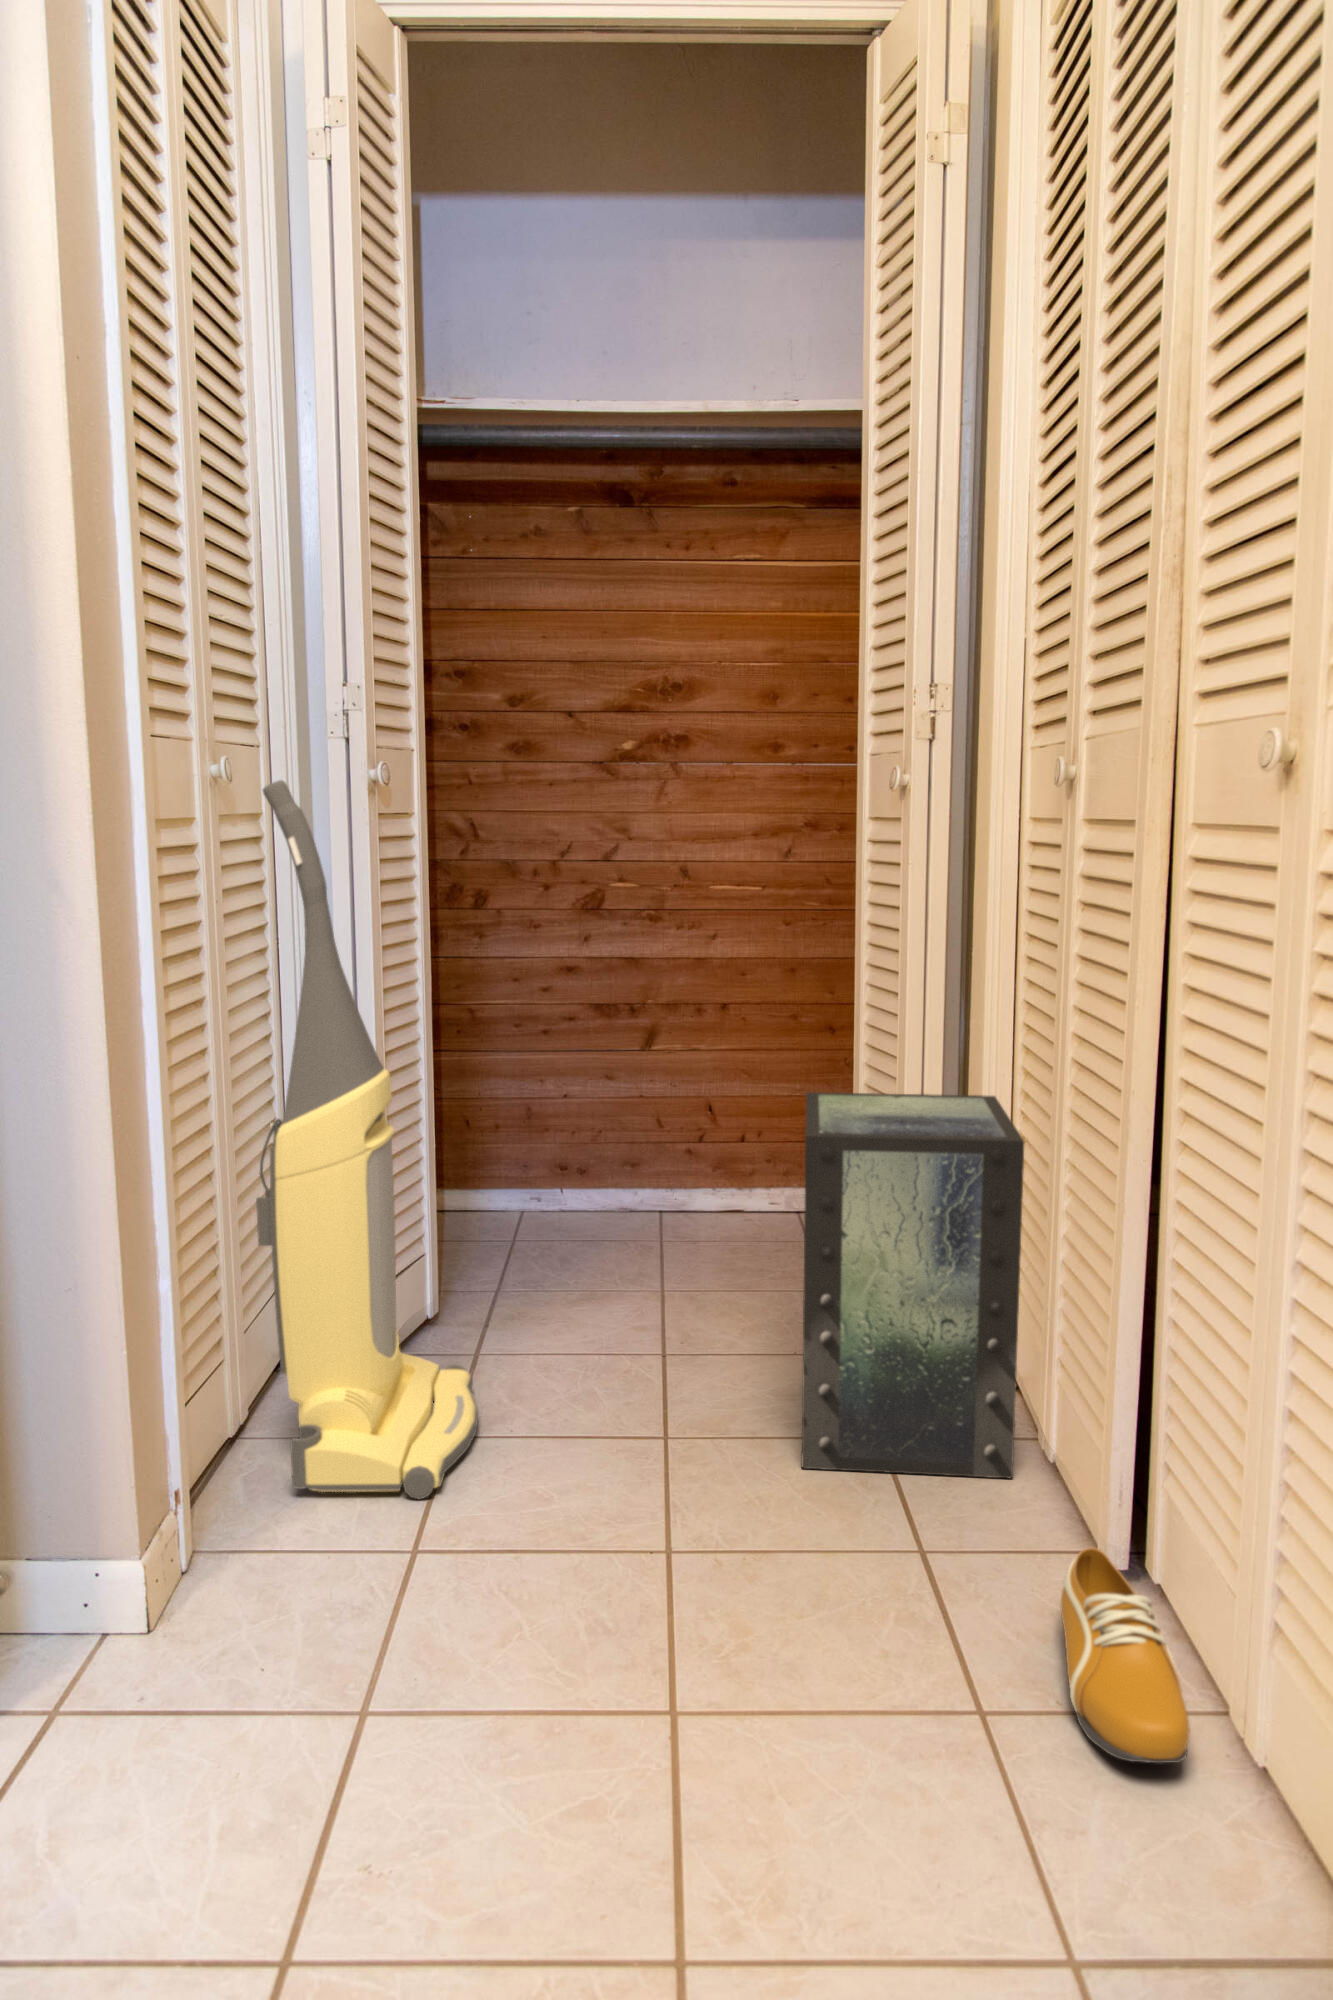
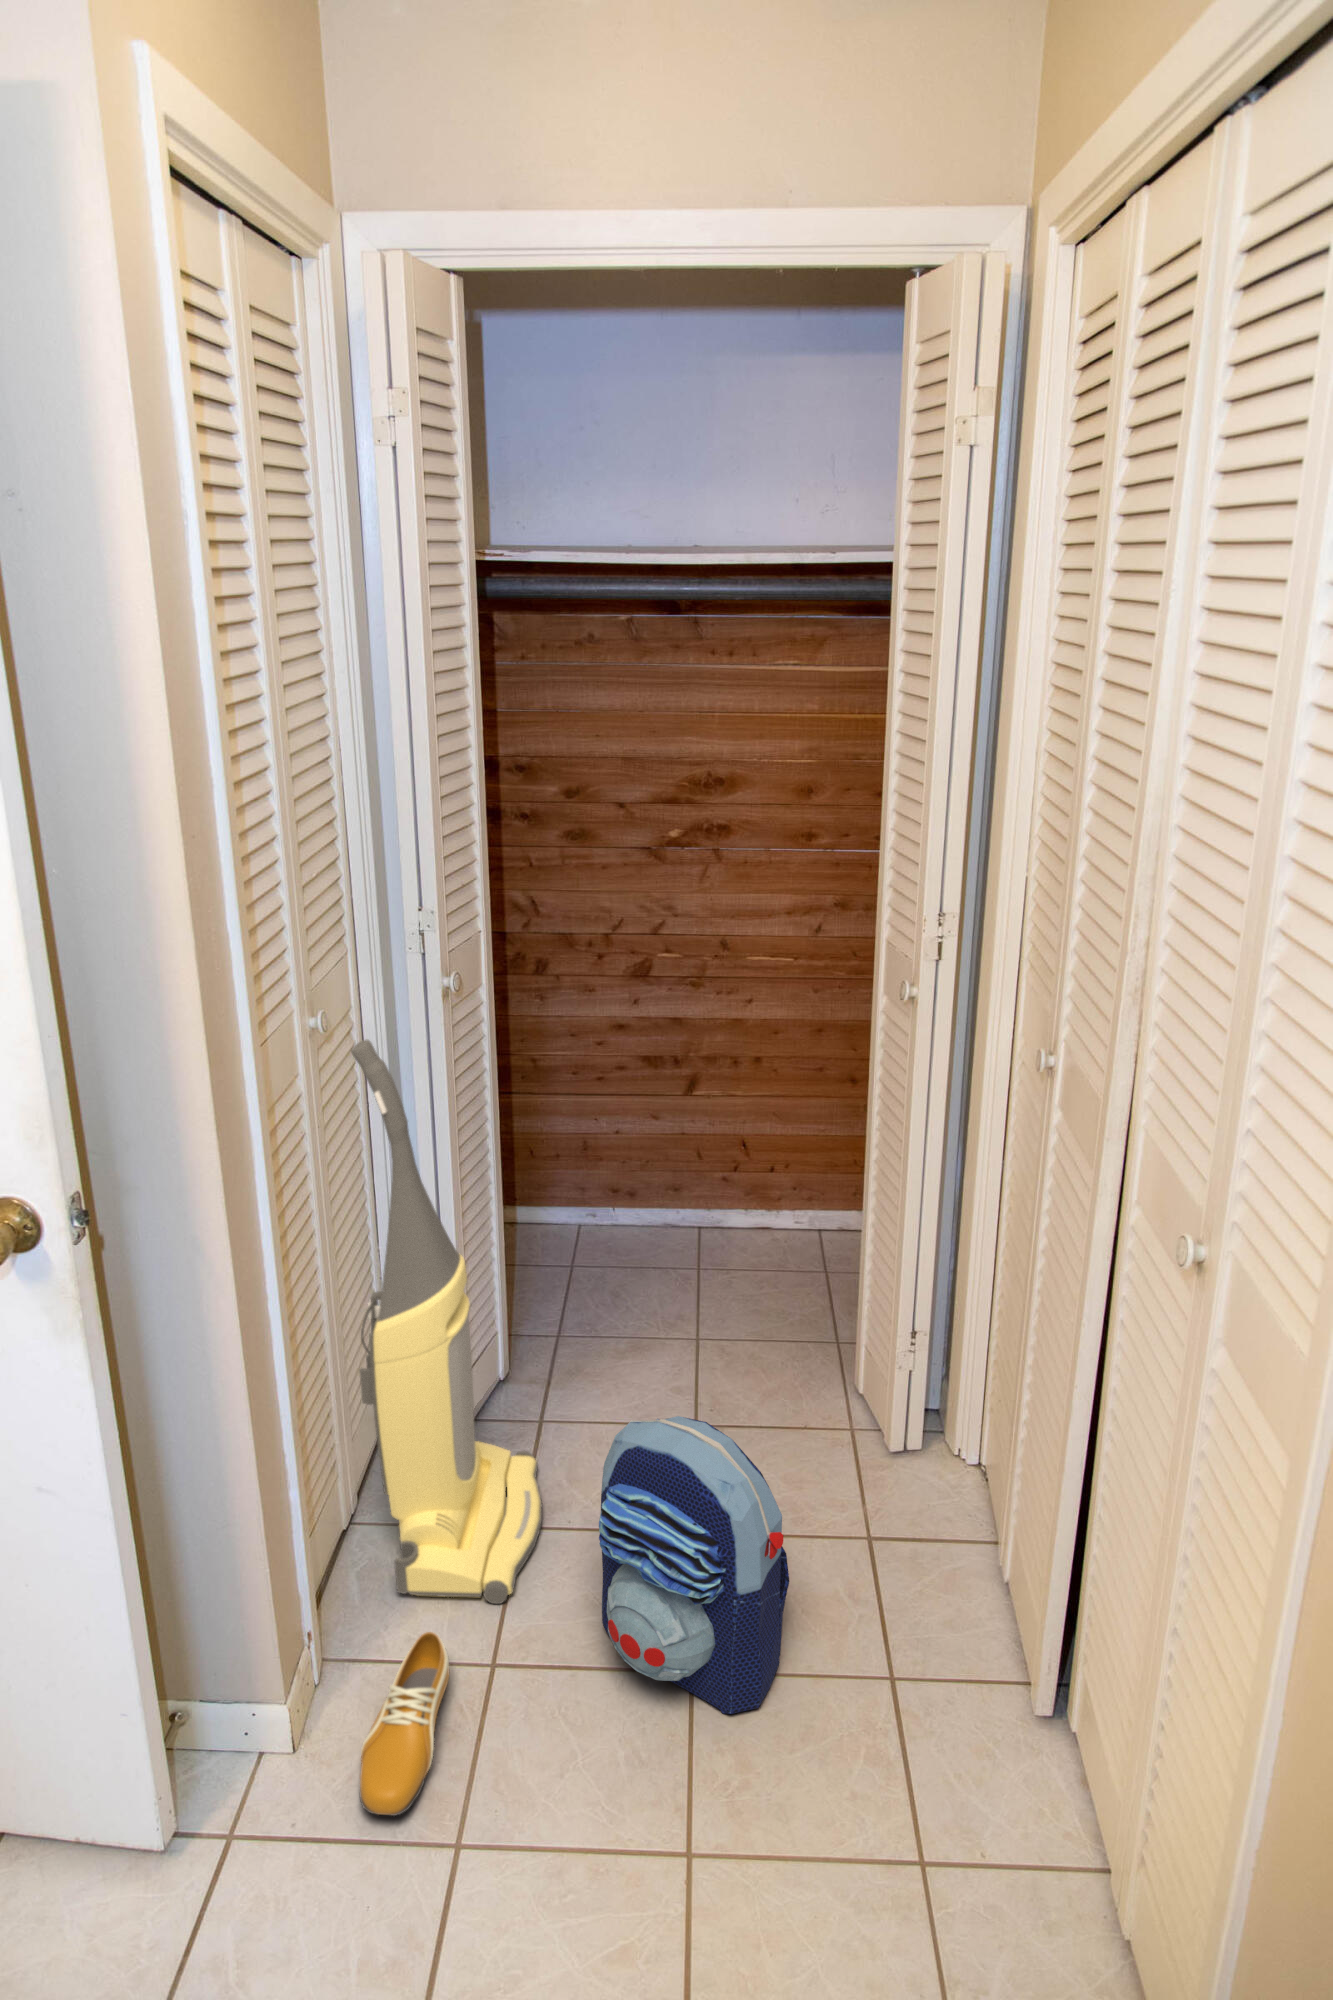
storage box: present [802,1092,1024,1479] -> none [801,1252,993,1596]
backpack: none [553,1206,790,1584] -> present [599,1416,789,1714]
shoe: present [1061,1548,1190,1763] -> present [360,1632,449,1816]

